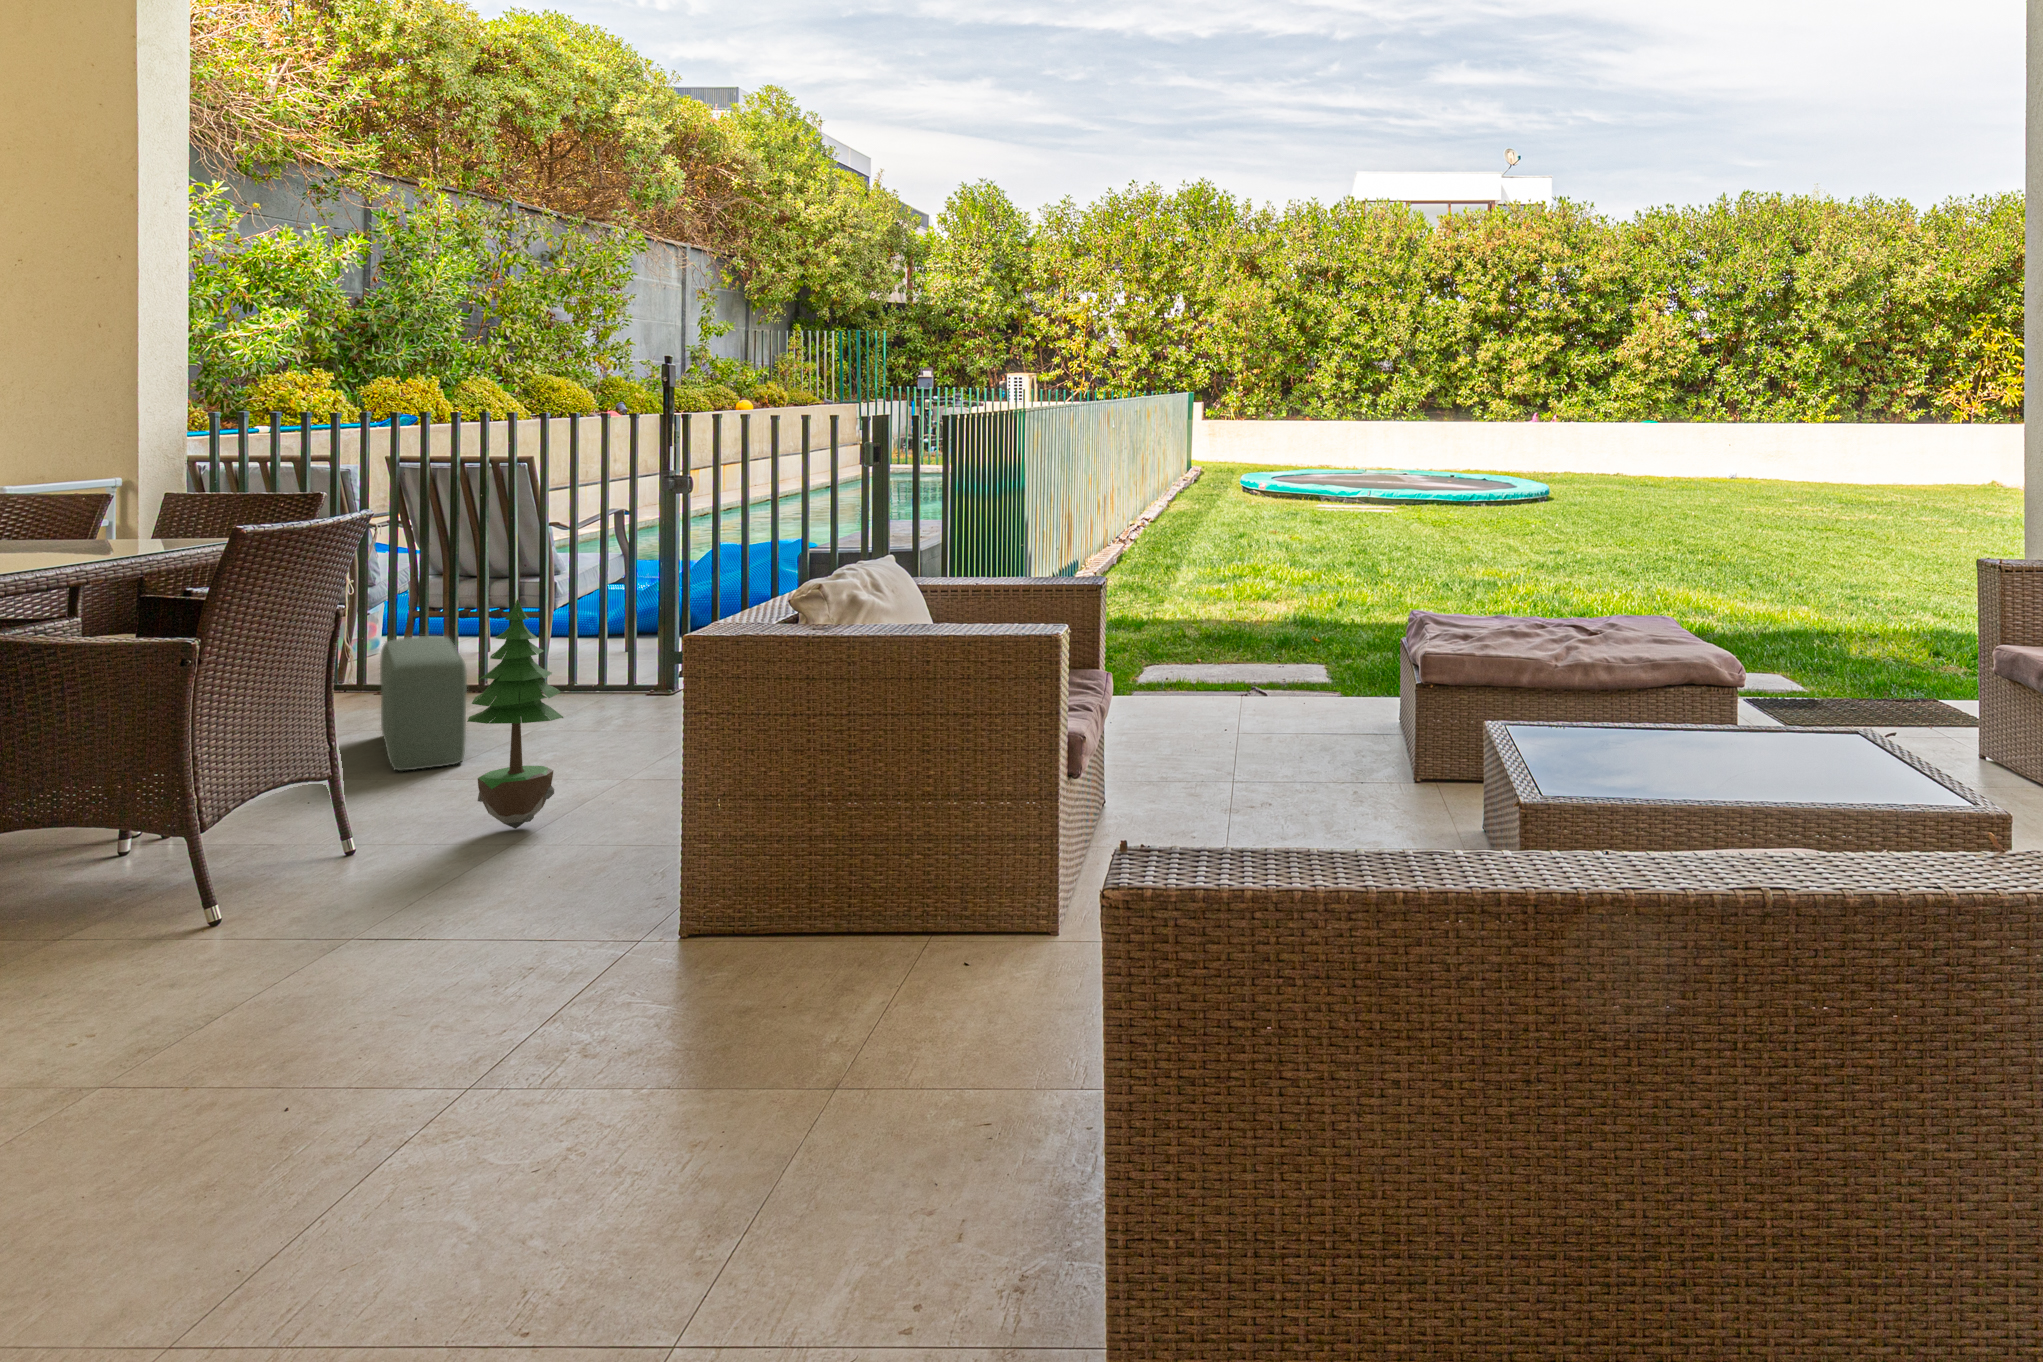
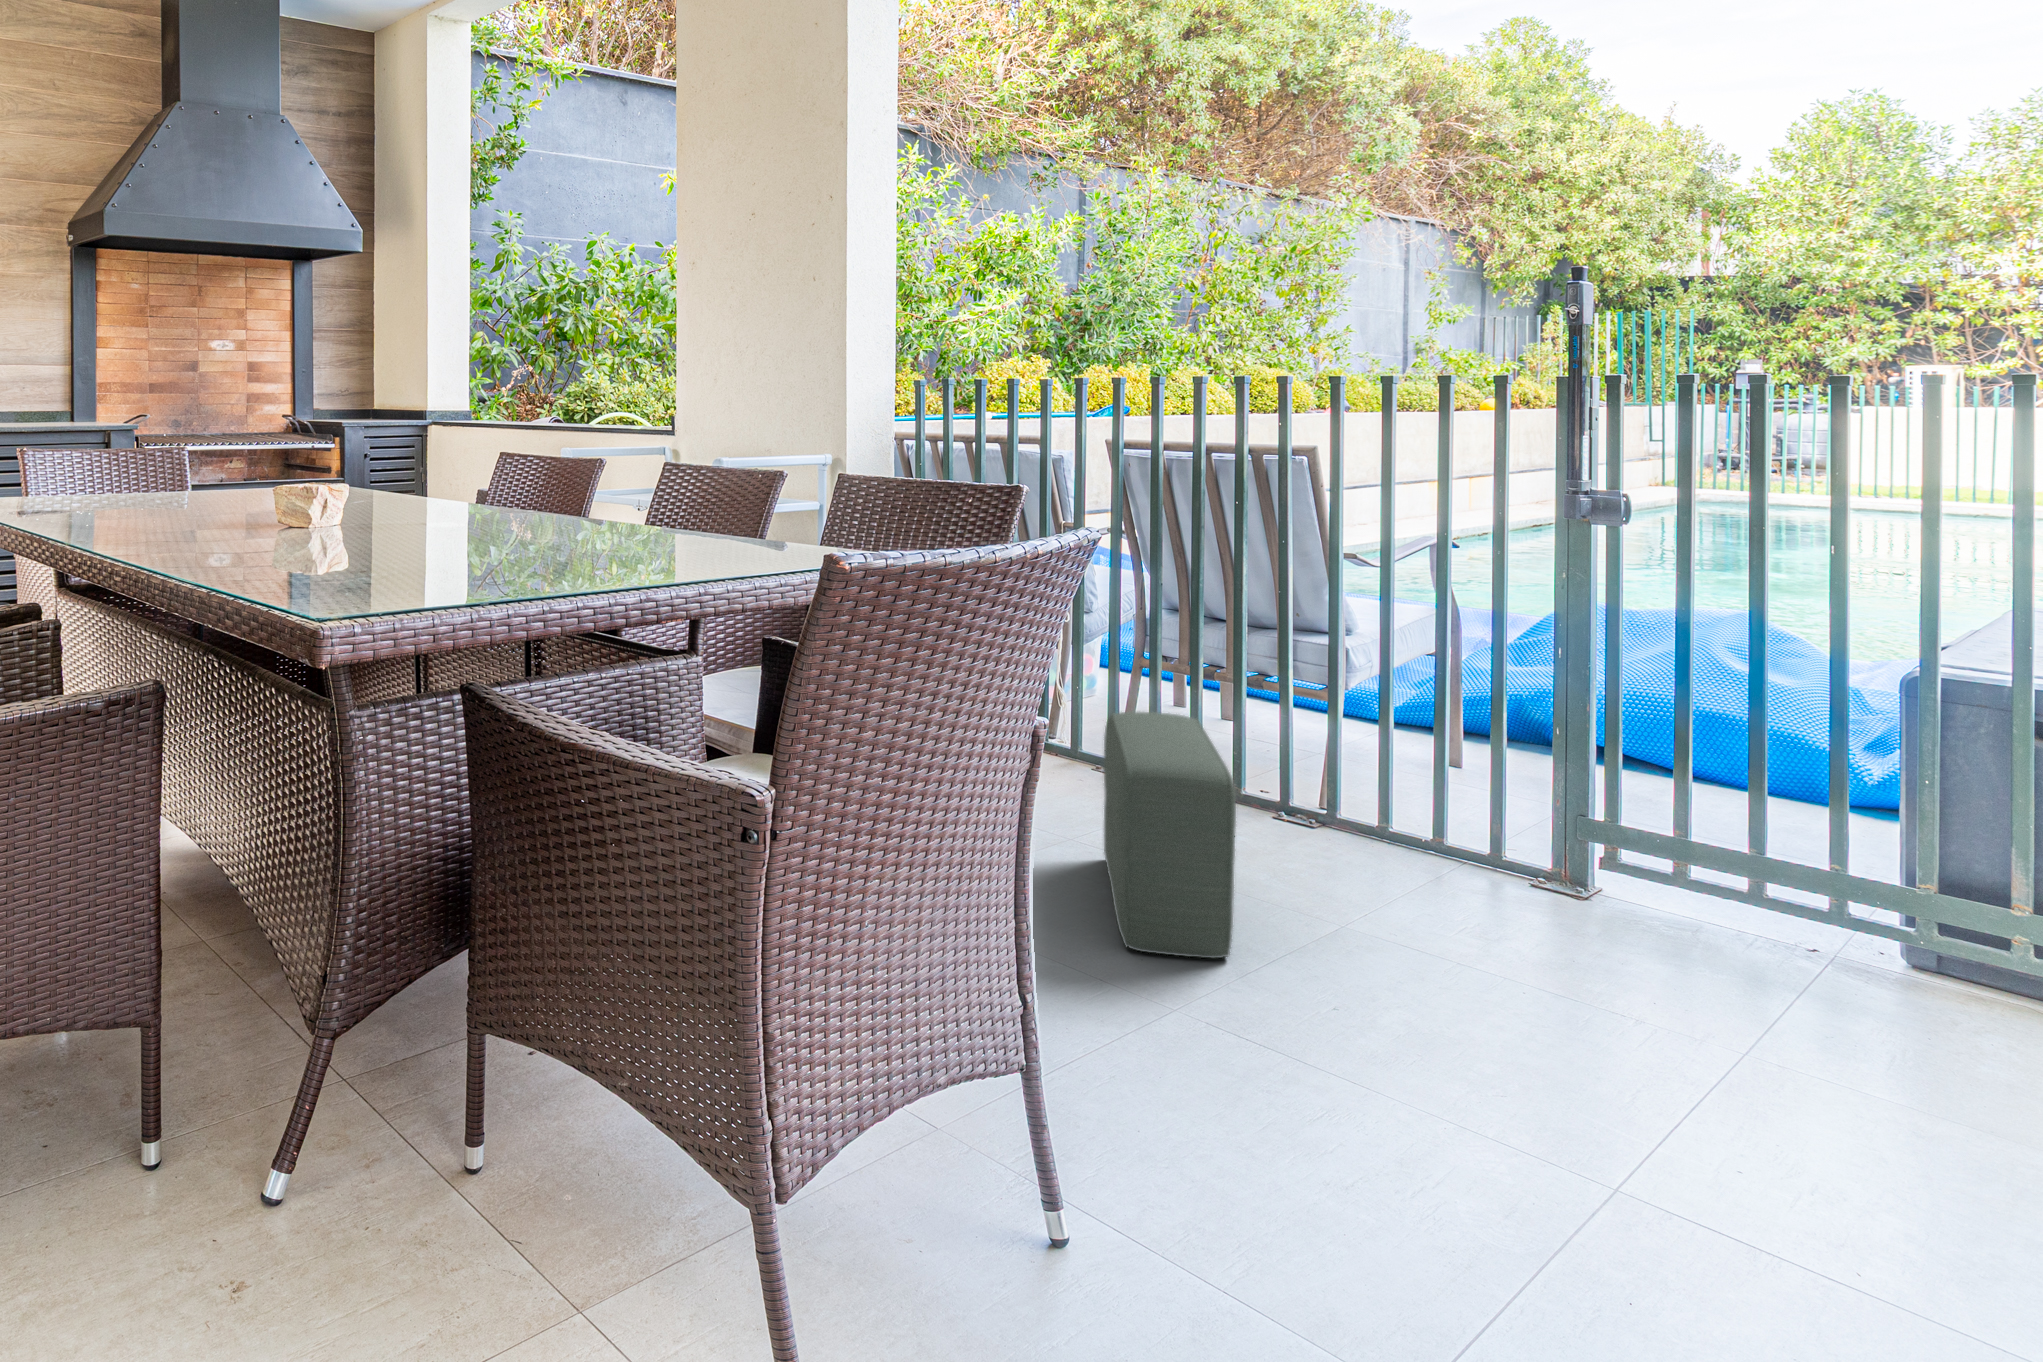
potted tree: present [467,599,563,829] -> none [1276,704,1474,1210]

